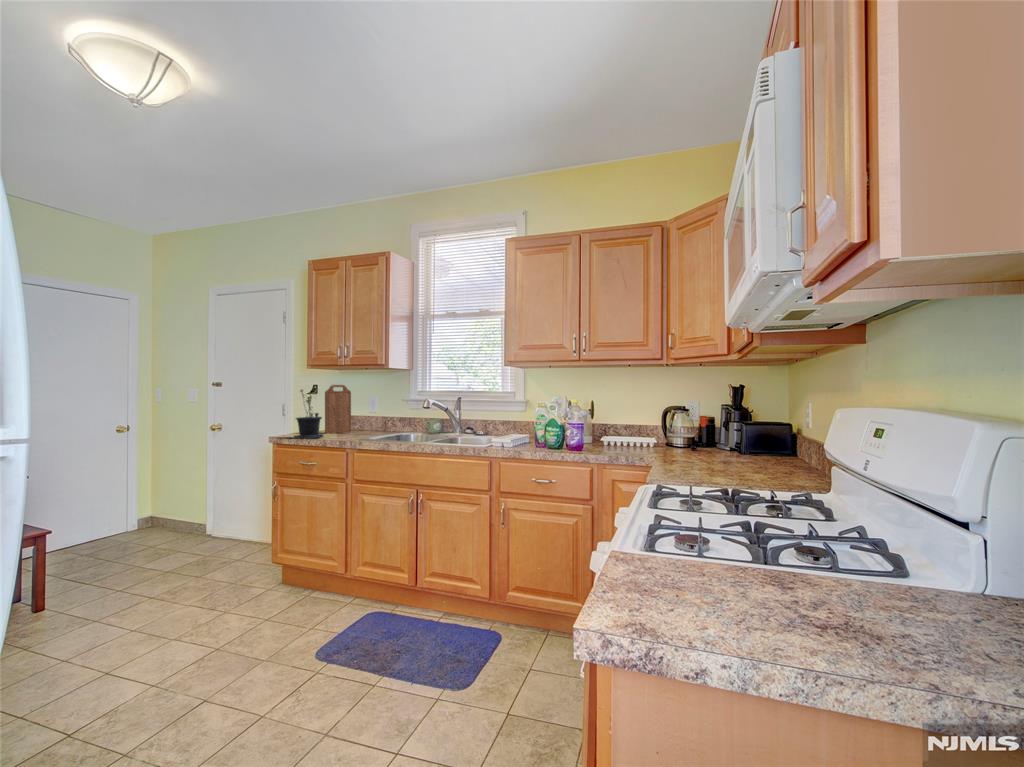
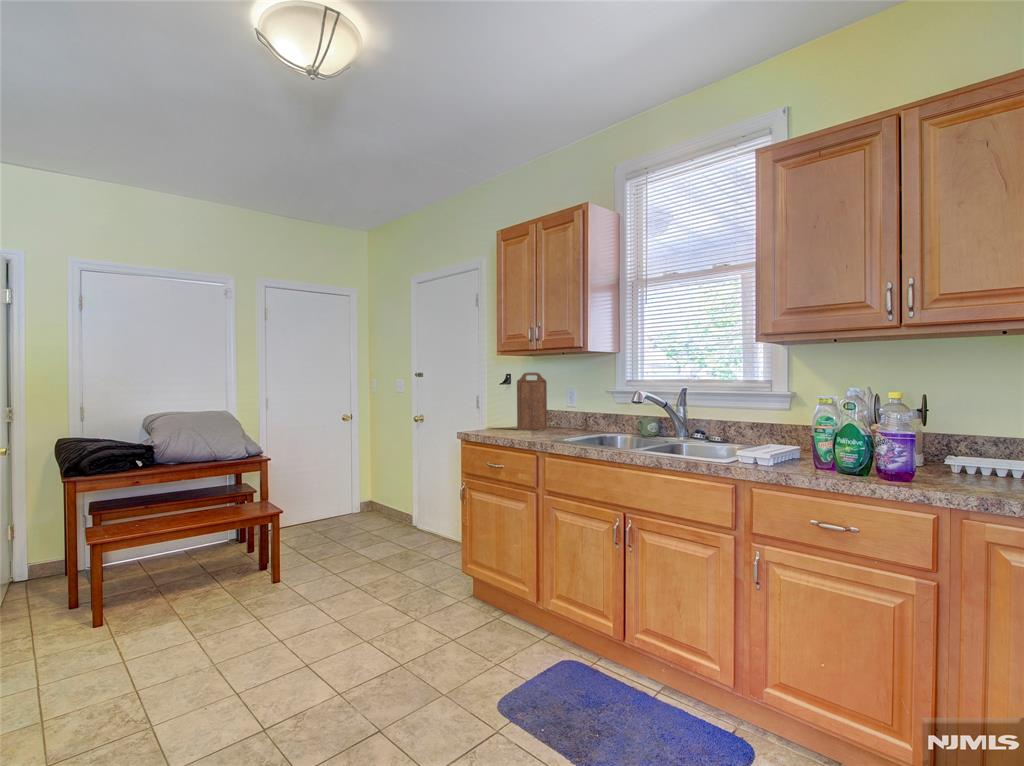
potted plant: present [294,389,324,439] -> none [476,378,514,437]

